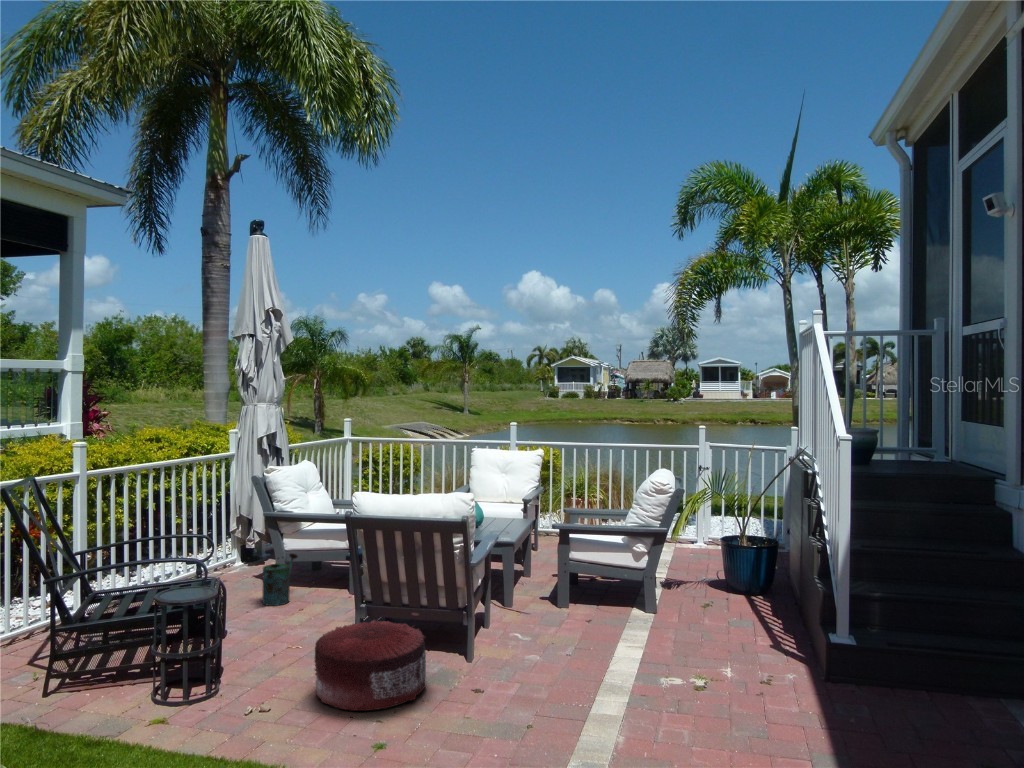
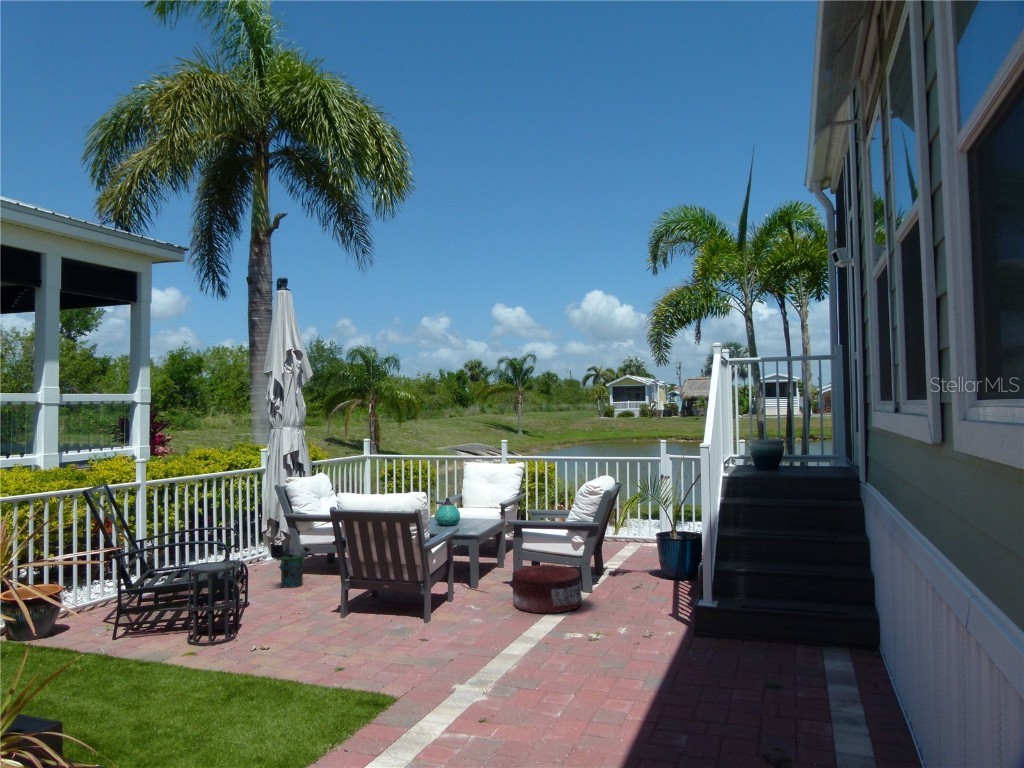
pouf: present [315,620,427,711] -> present [512,564,582,613]

